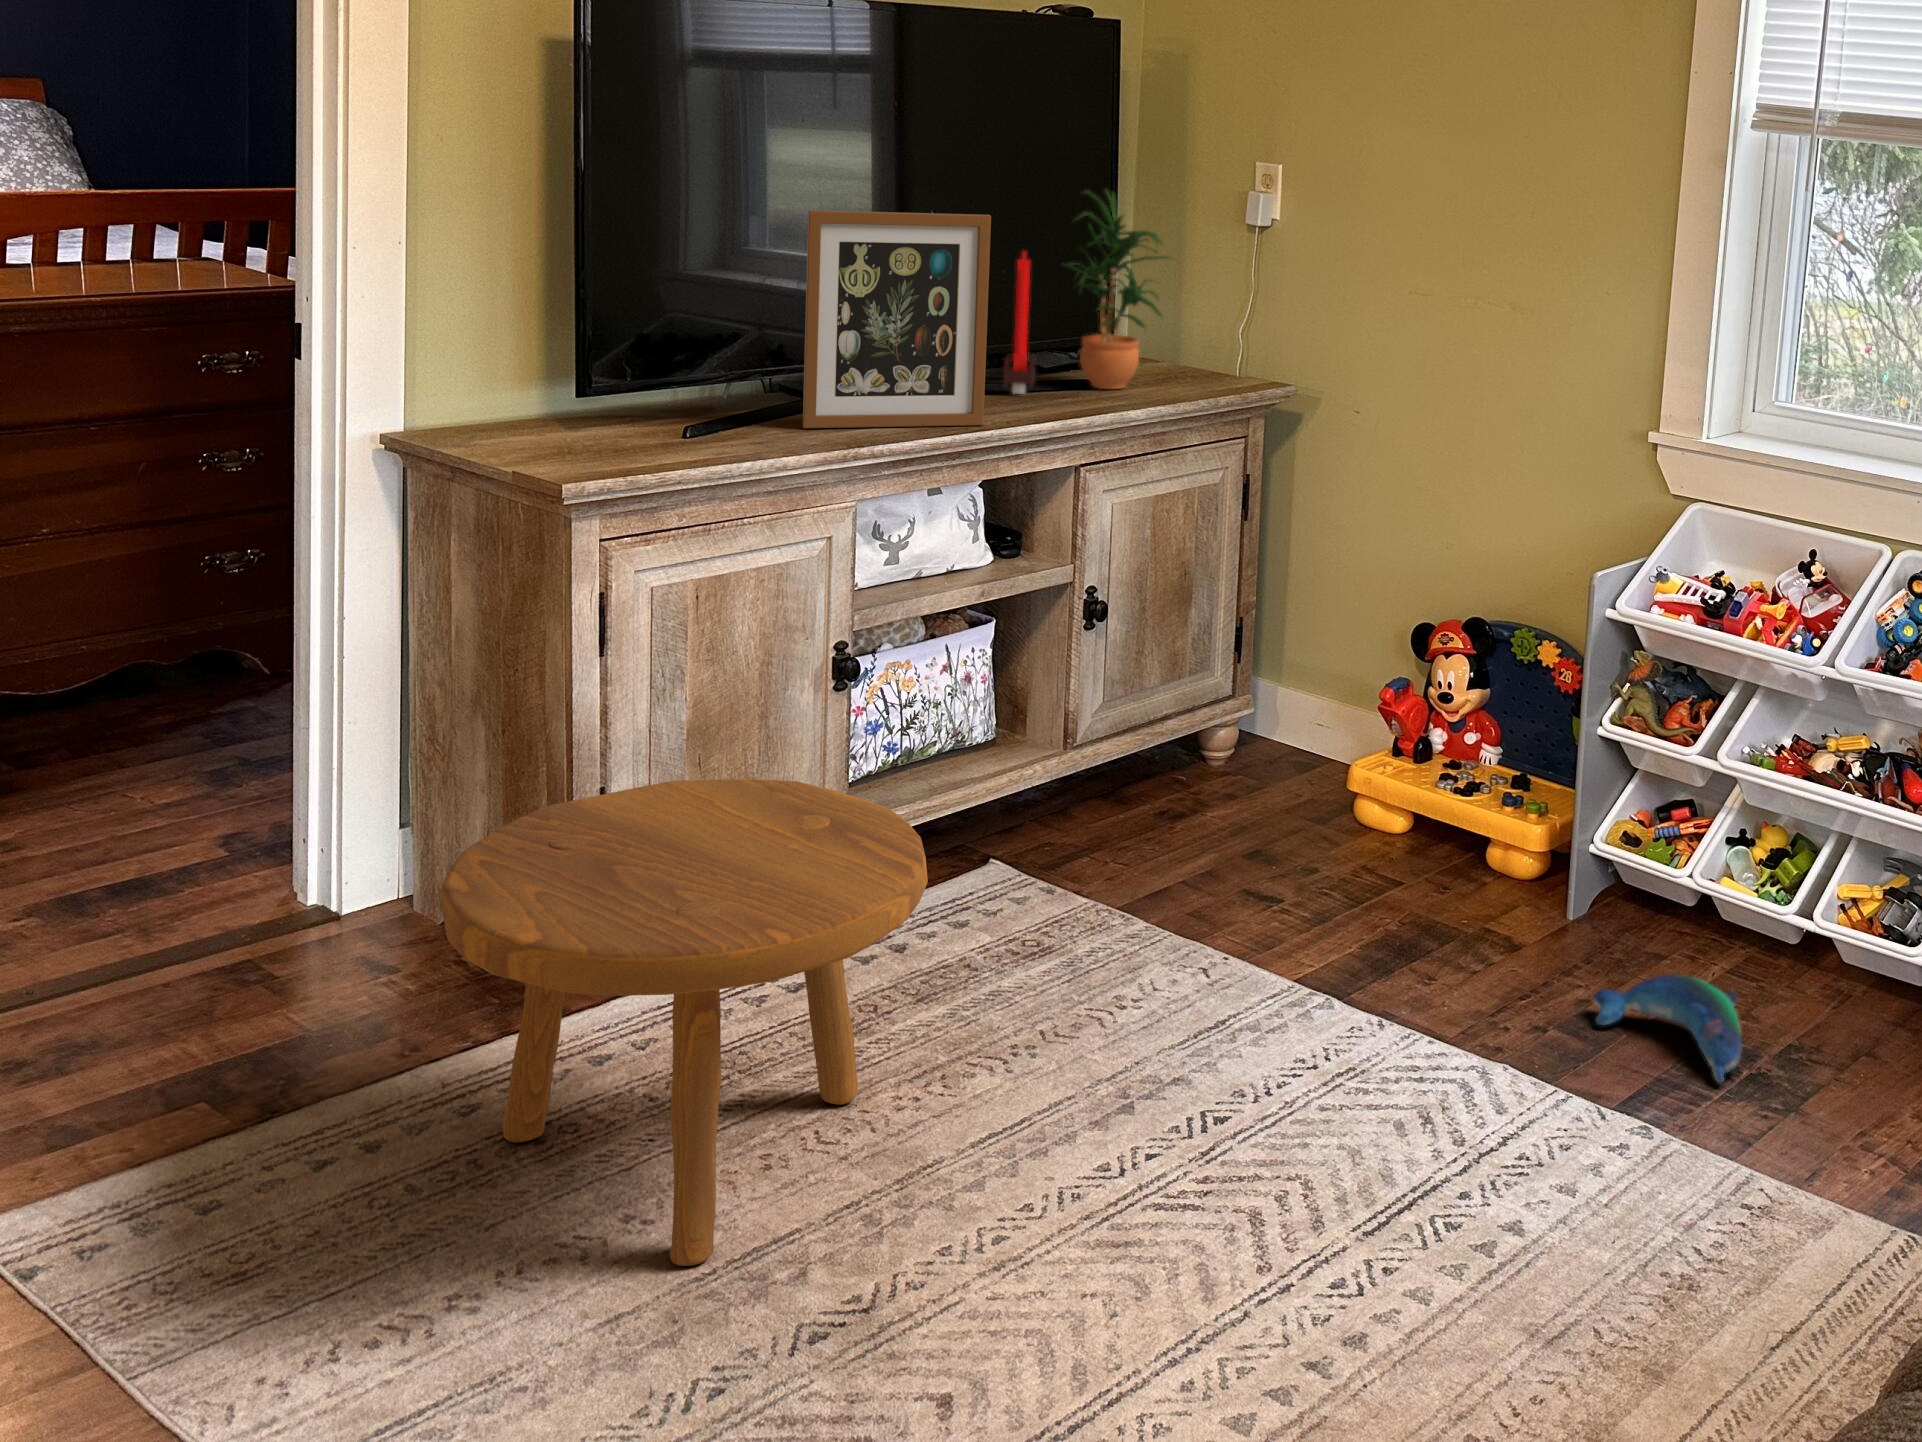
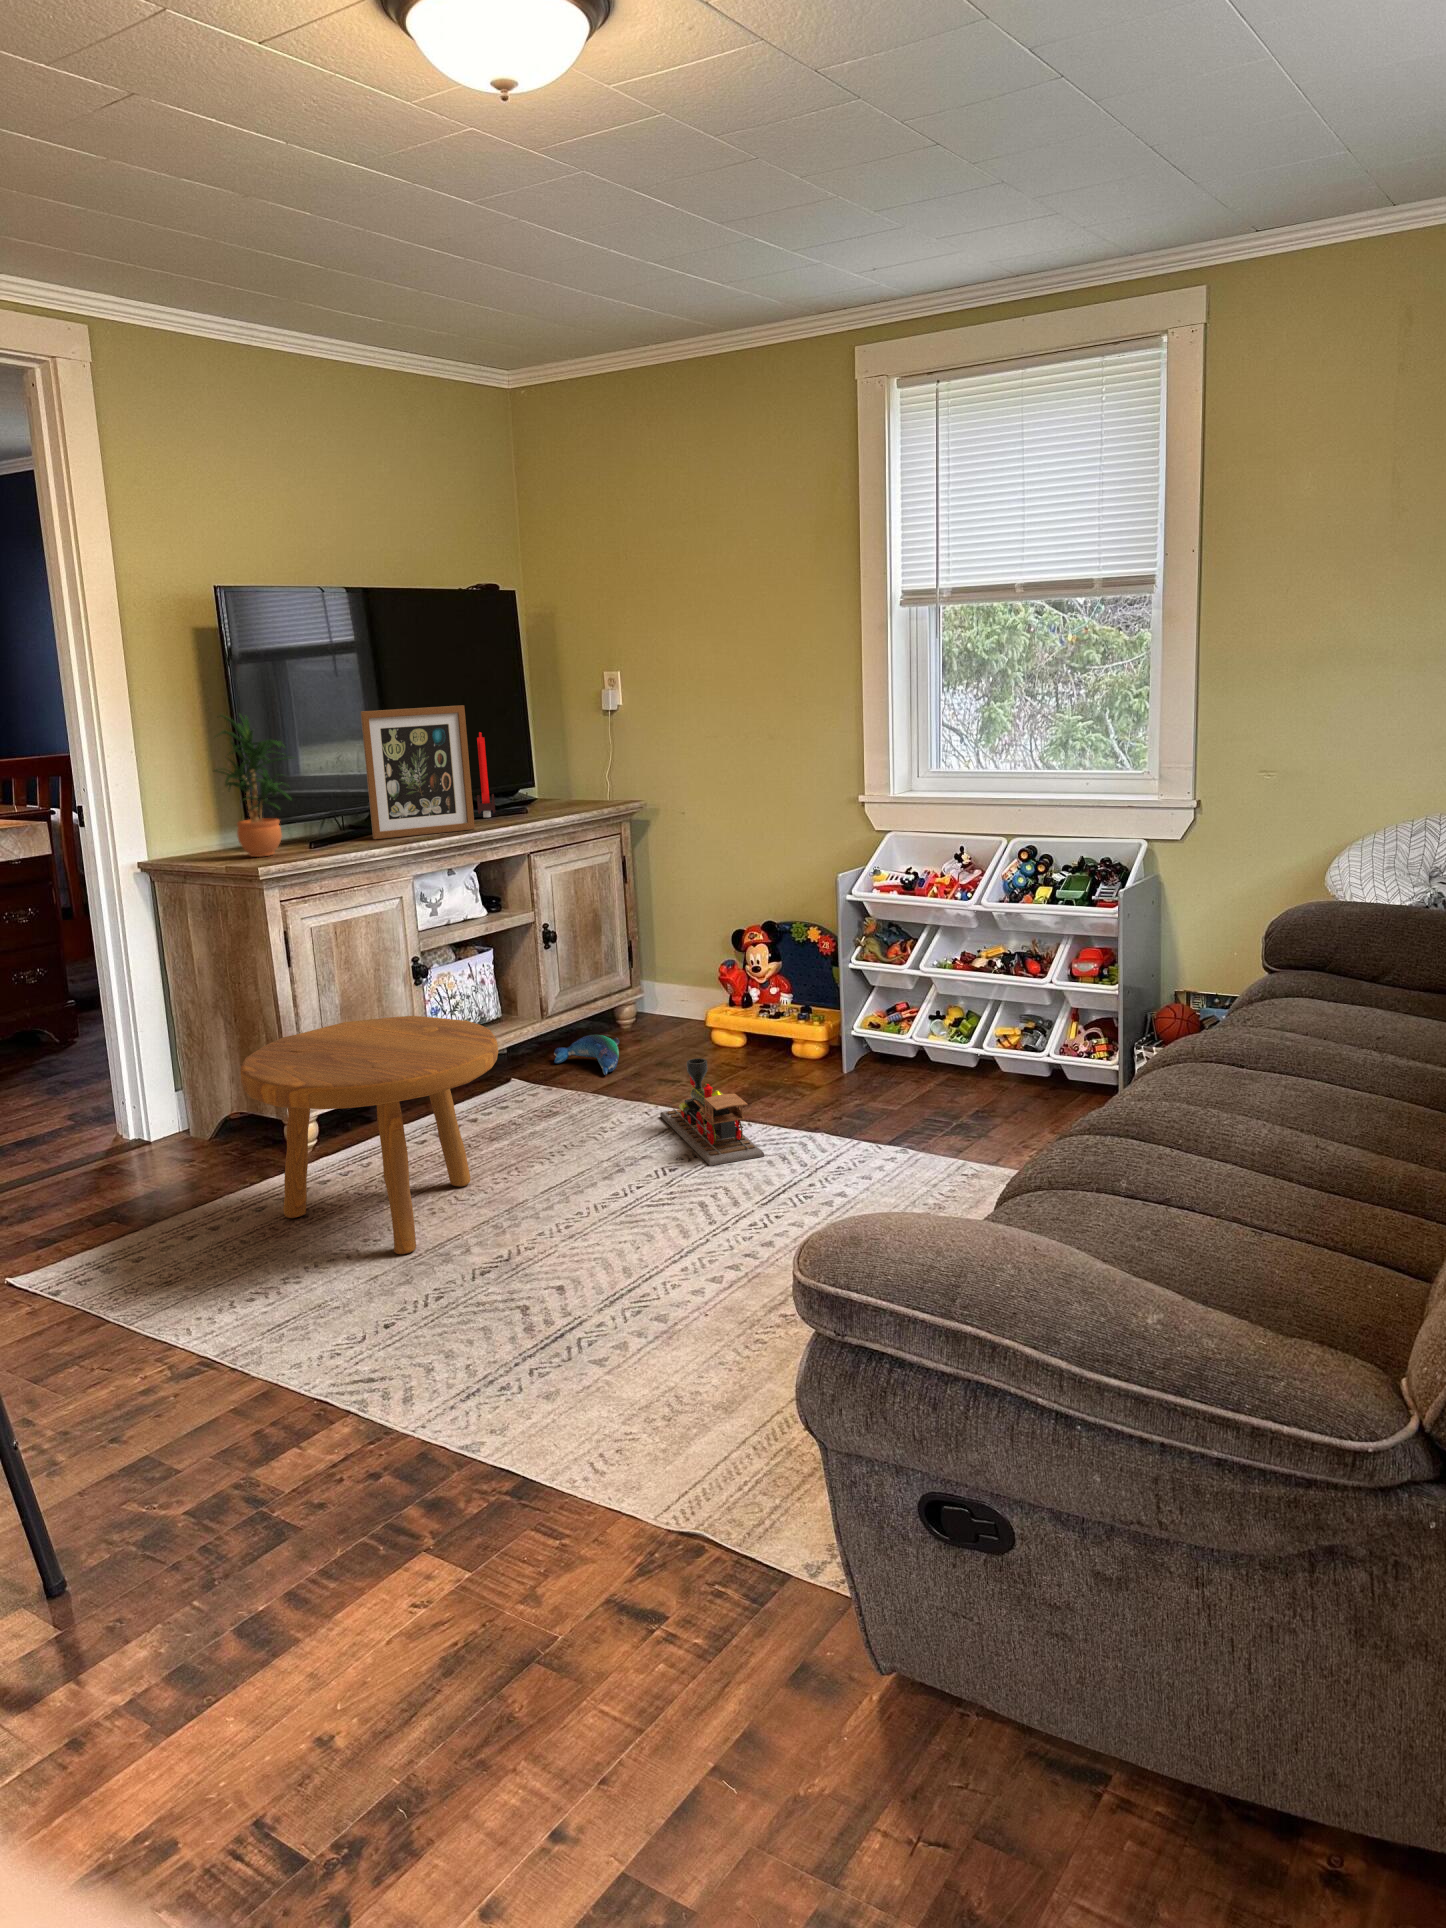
potted plant: present [1065,190,1170,389] -> present [214,714,293,857]
toy train: none [1229,893,1392,1116] -> present [660,1058,764,1166]
plush toy: present [1593,974,1741,1083] -> present [554,1035,620,1075]

